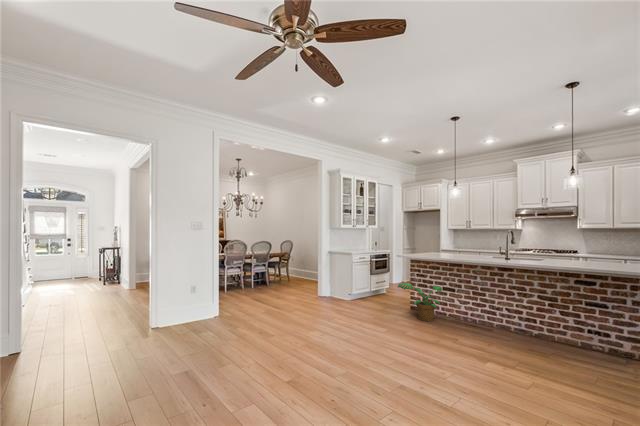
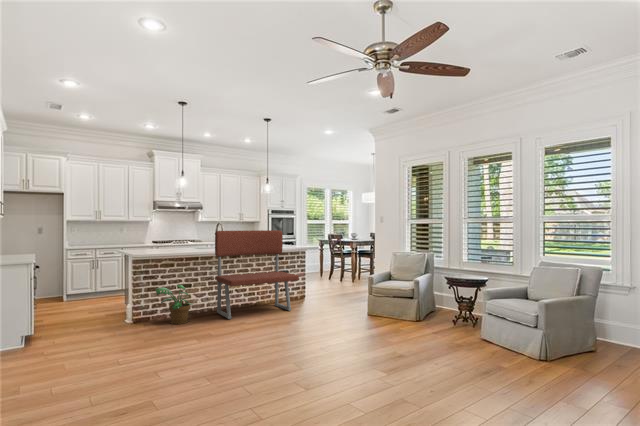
bench: none [443,237,567,361] -> present [215,230,299,319]

